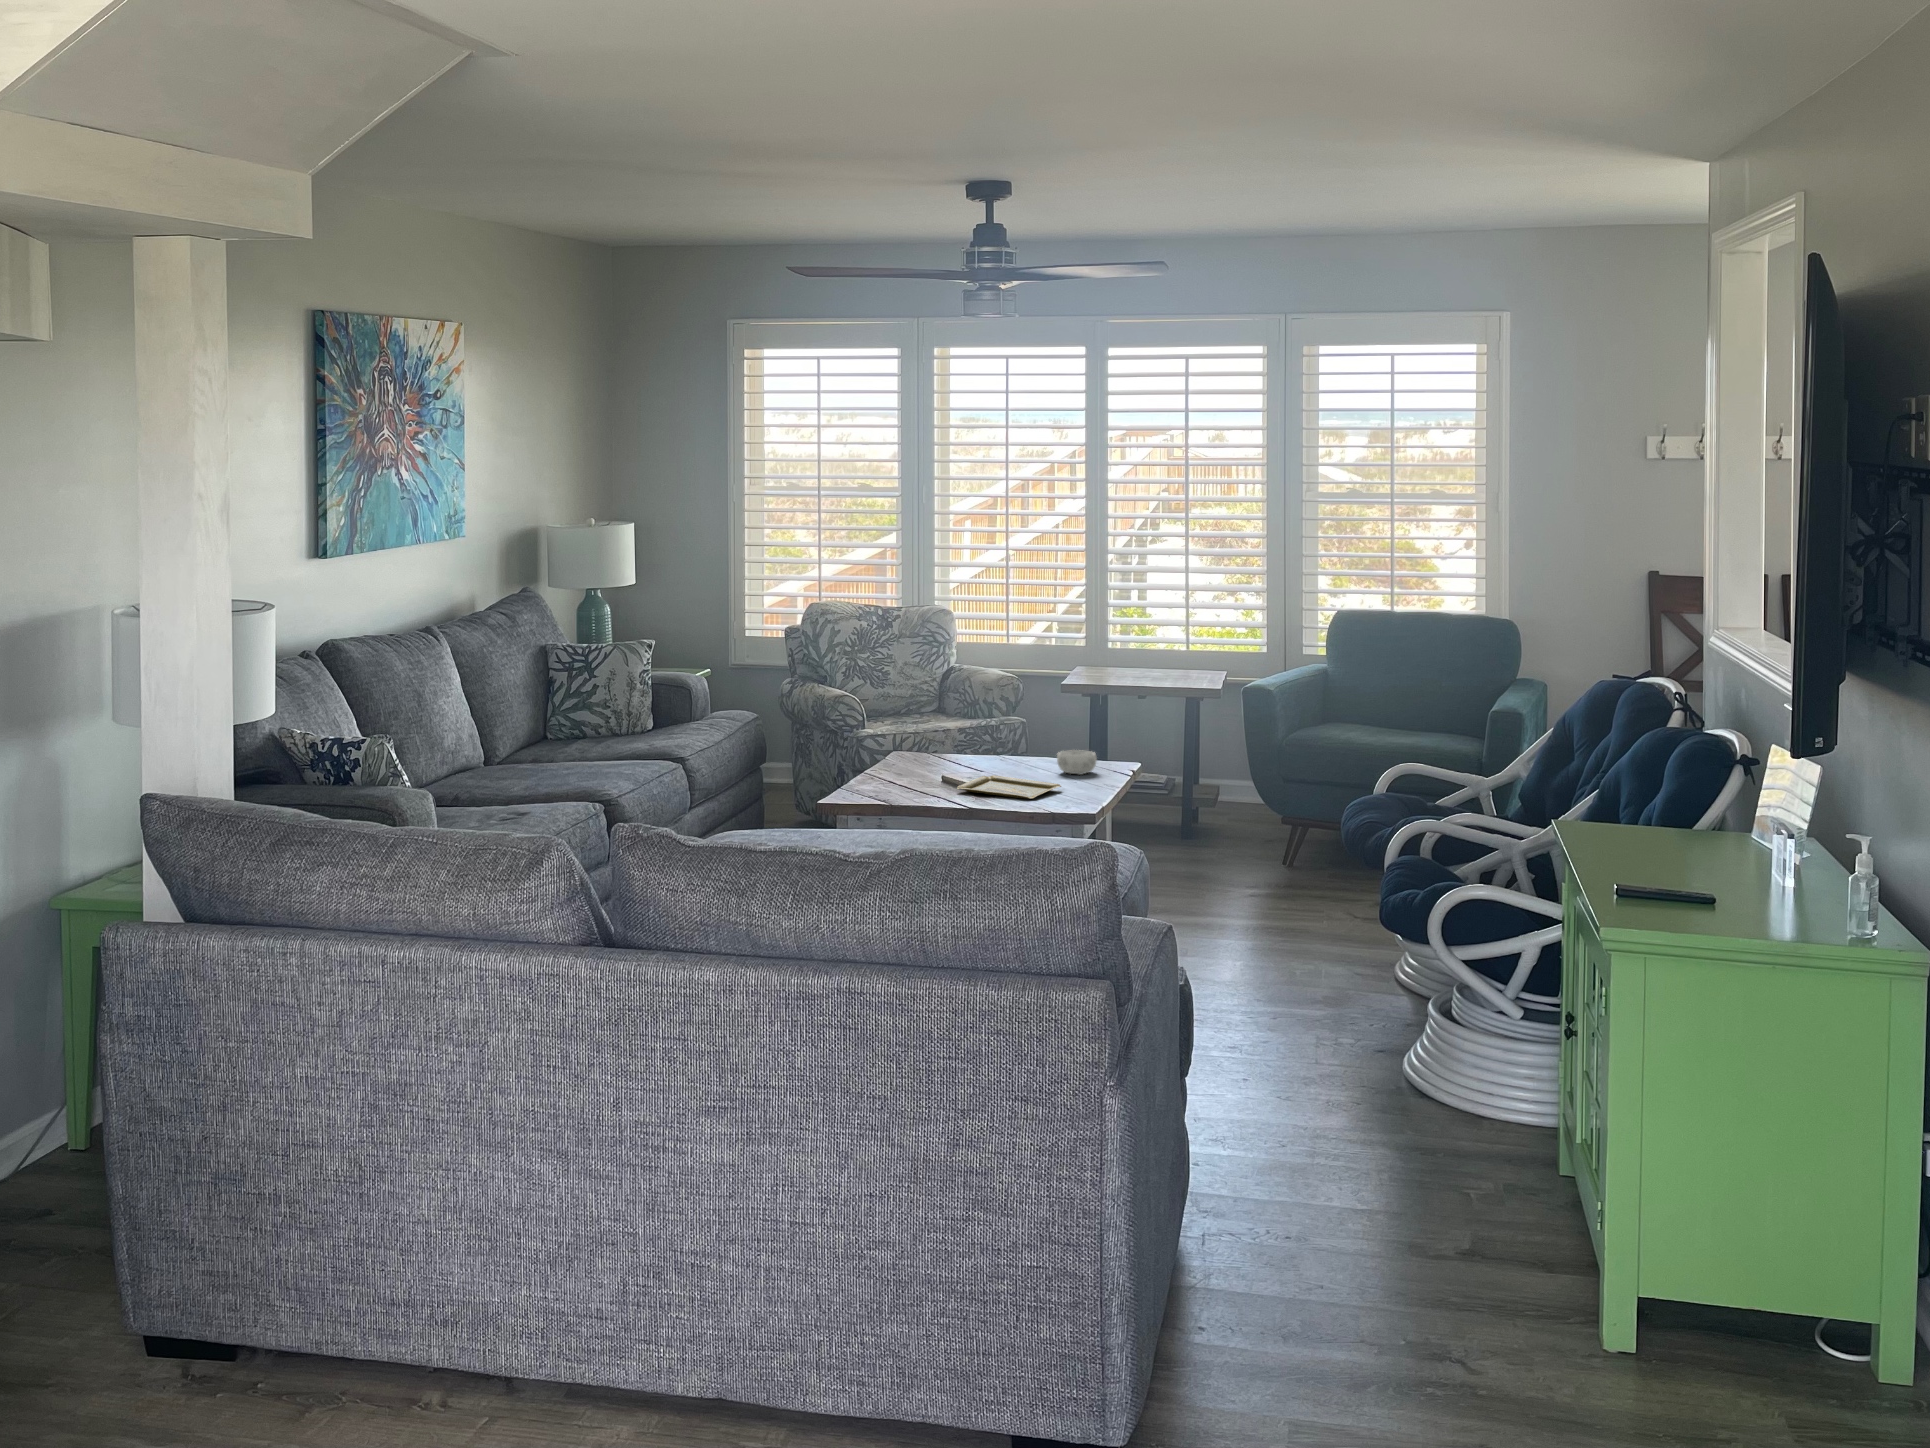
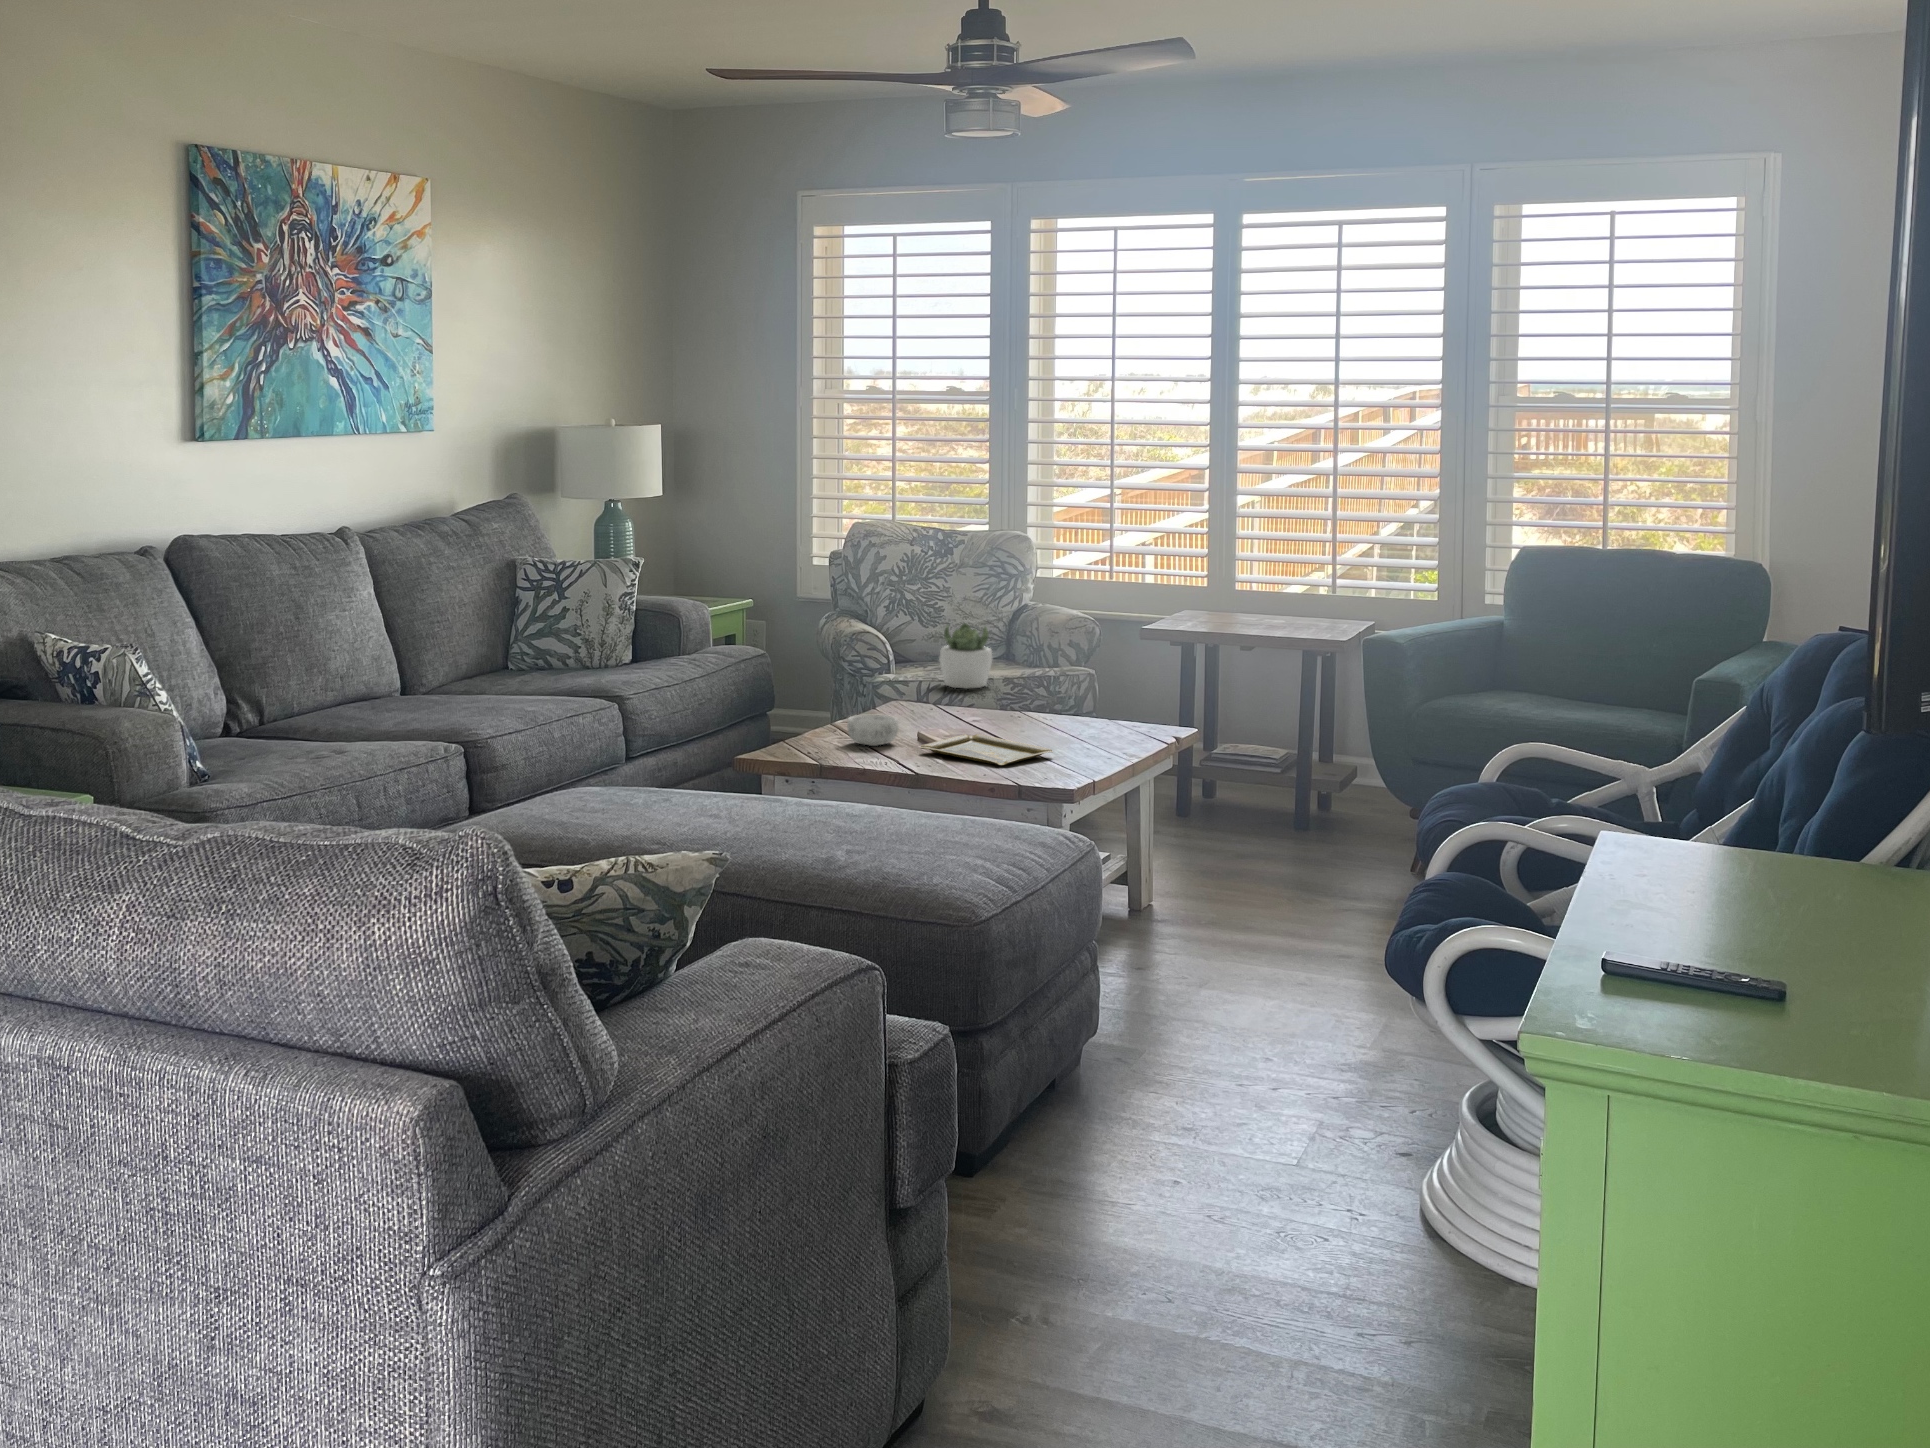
succulent plant: none [908,685,950,738] -> present [939,624,992,688]
decorative bowl: present [1057,750,1097,775] -> present [847,715,898,746]

